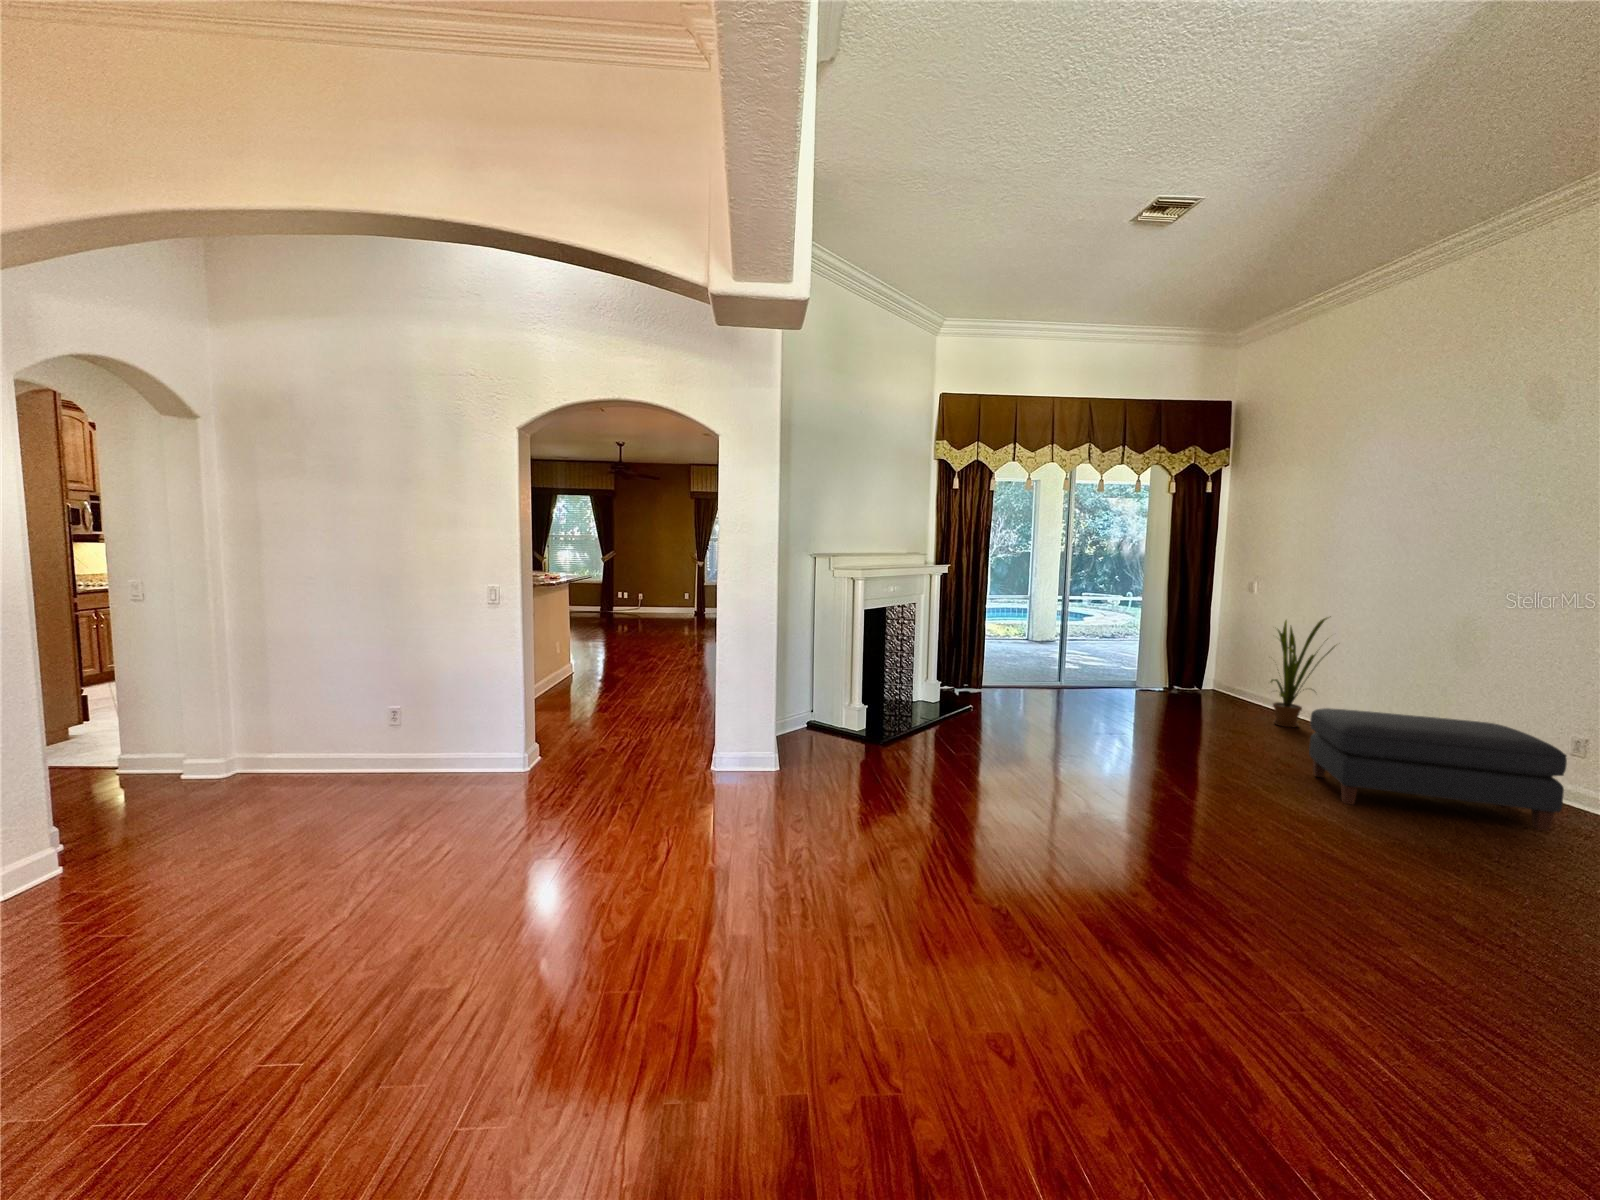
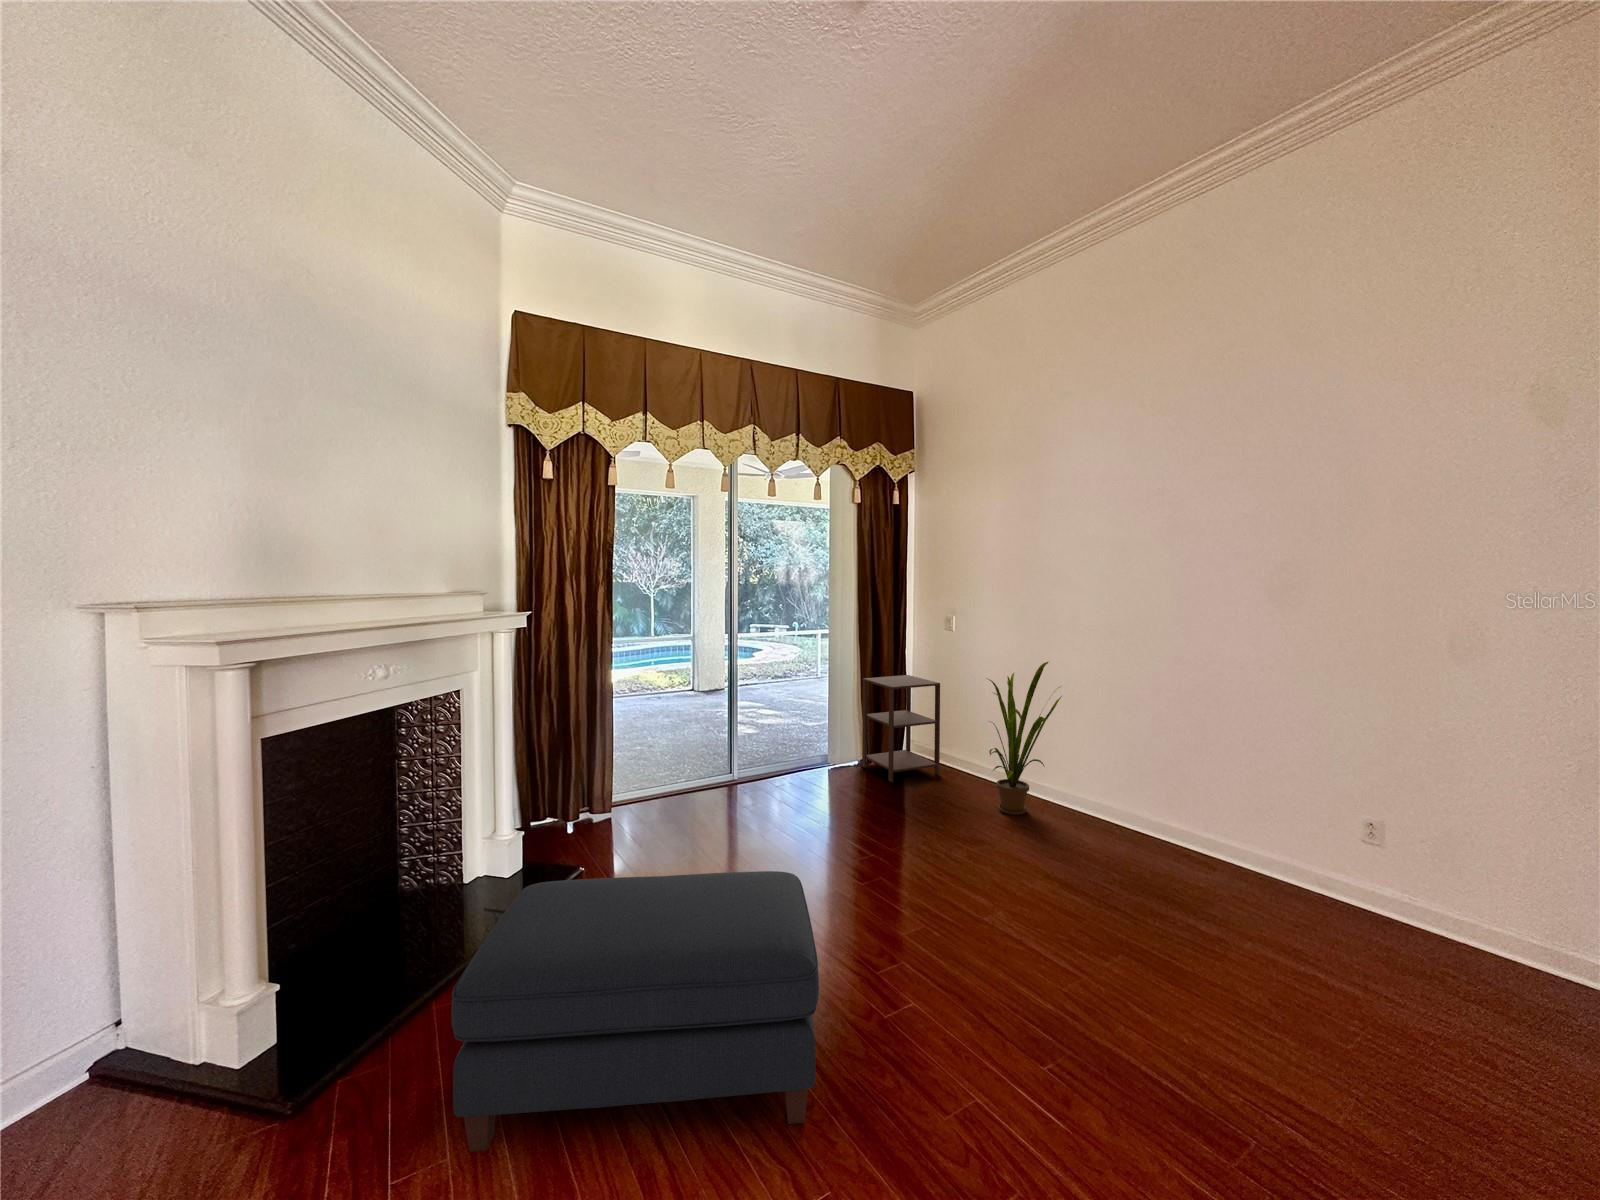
side table: none [1167,626,1239,703] -> present [862,675,940,782]
ottoman: present [1309,708,1567,831] -> present [452,871,819,1152]

